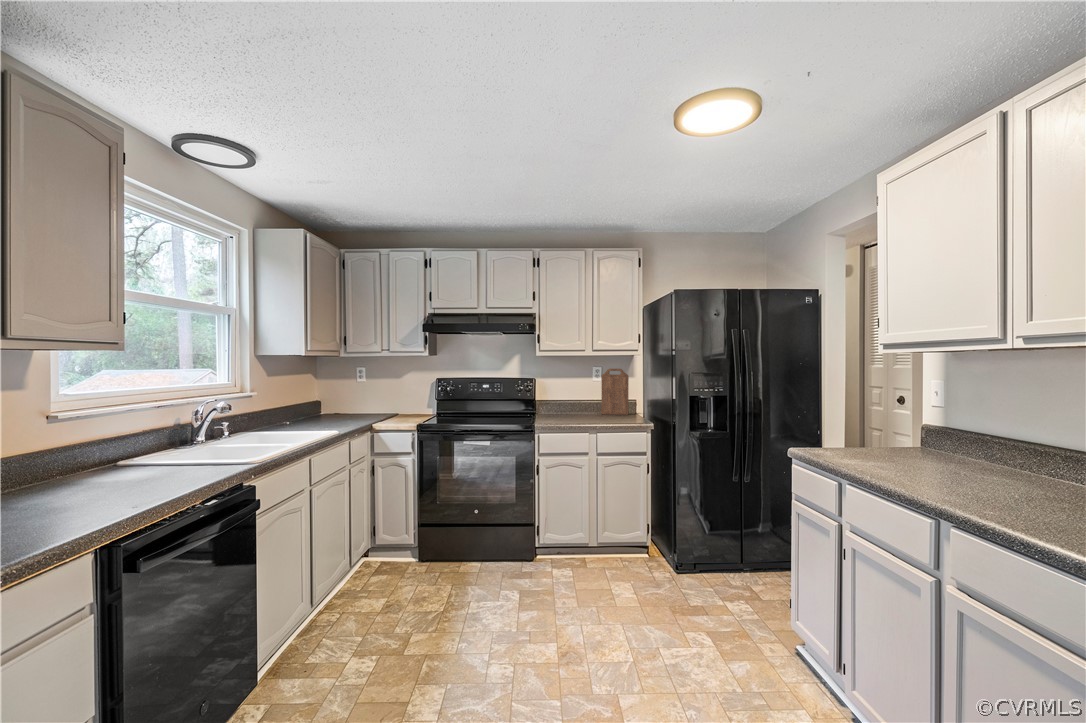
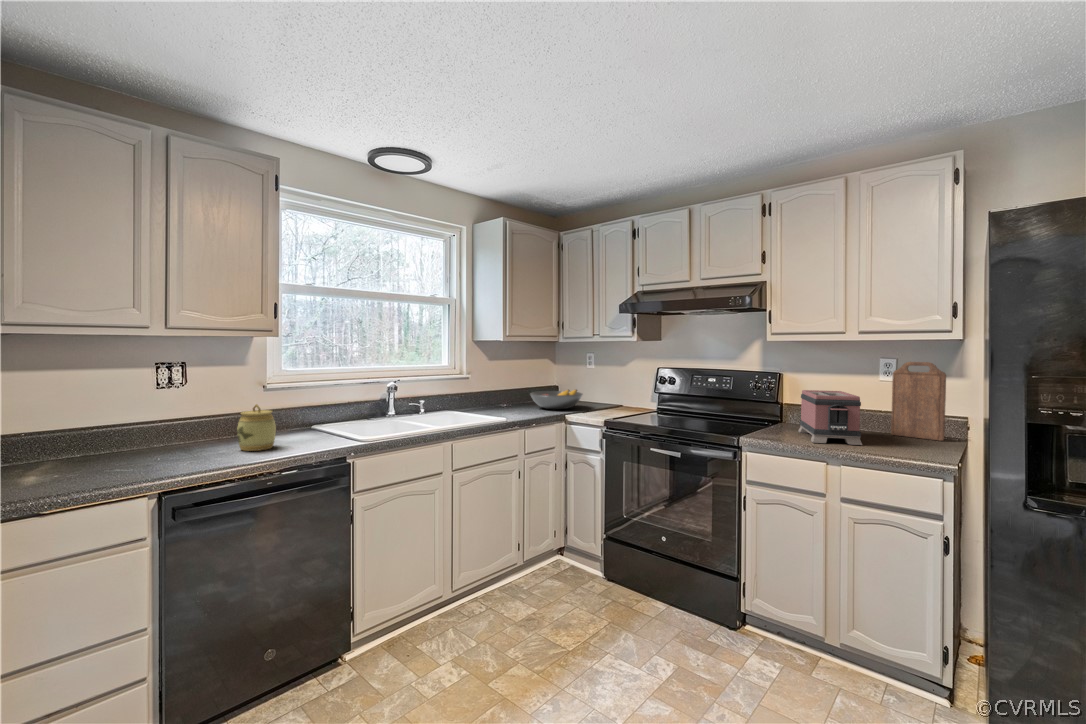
toaster: none [556,388,602,422] -> present [798,390,862,445]
fruit bowl: none [322,400,376,420] -> present [530,390,583,409]
jar: none [102,430,156,488] -> present [237,404,276,451]

